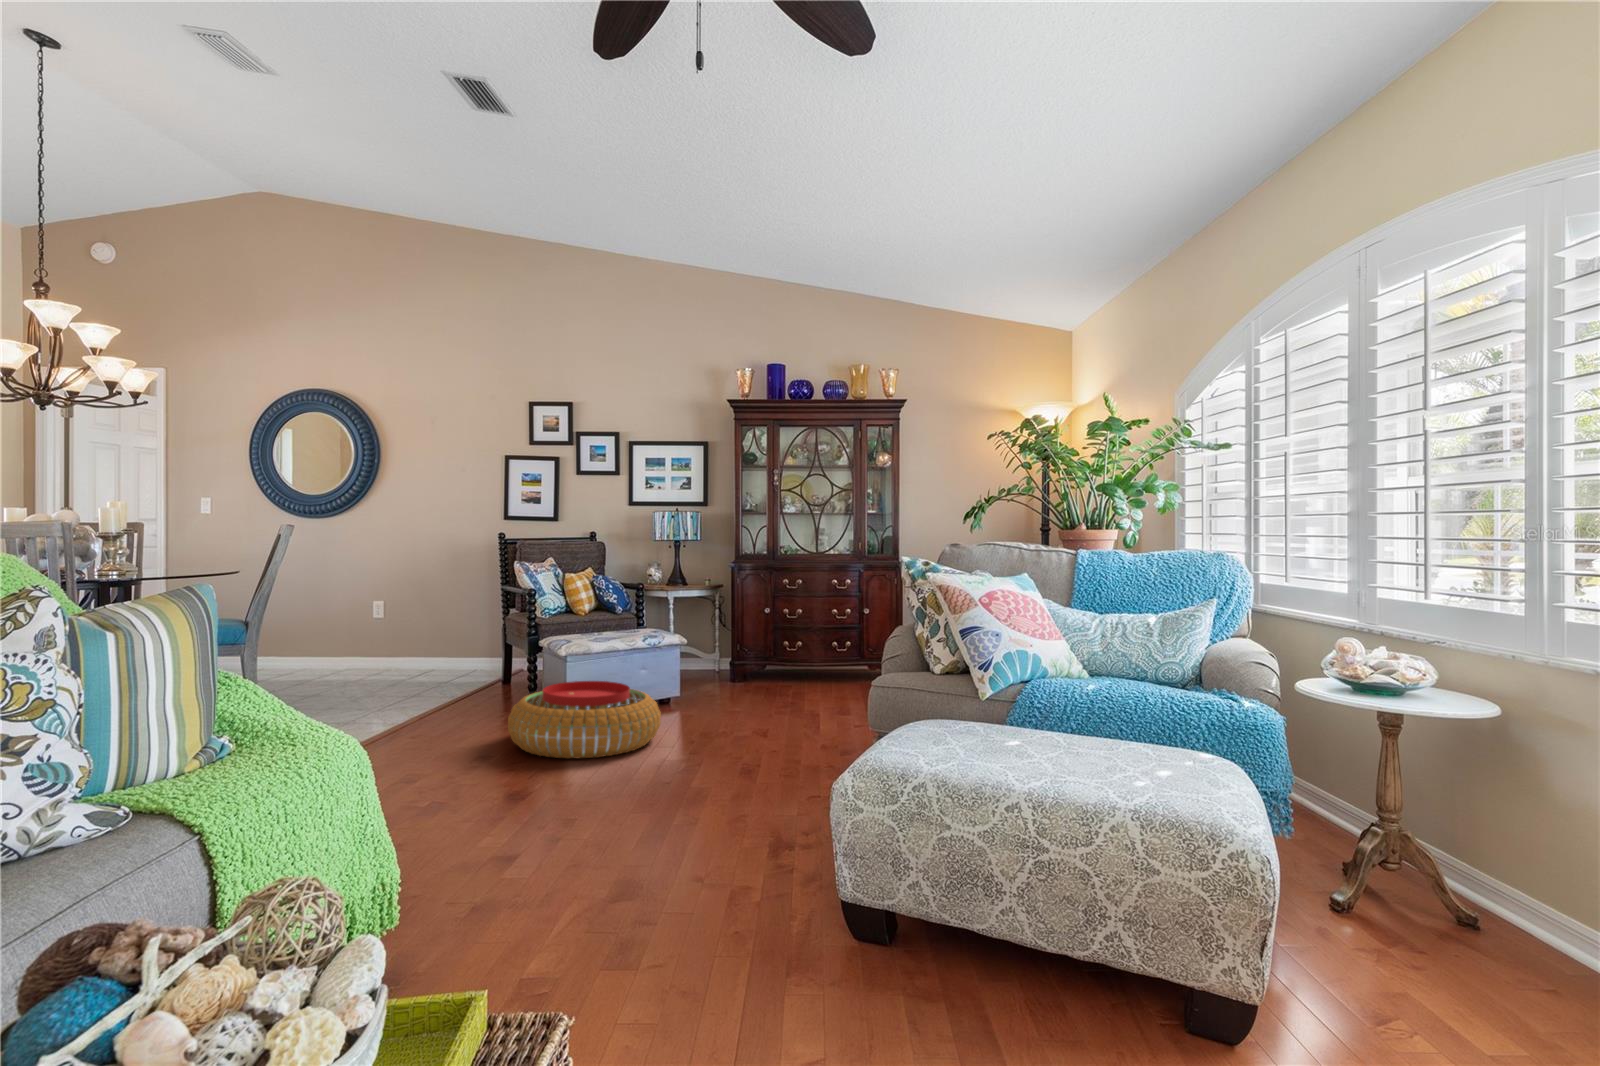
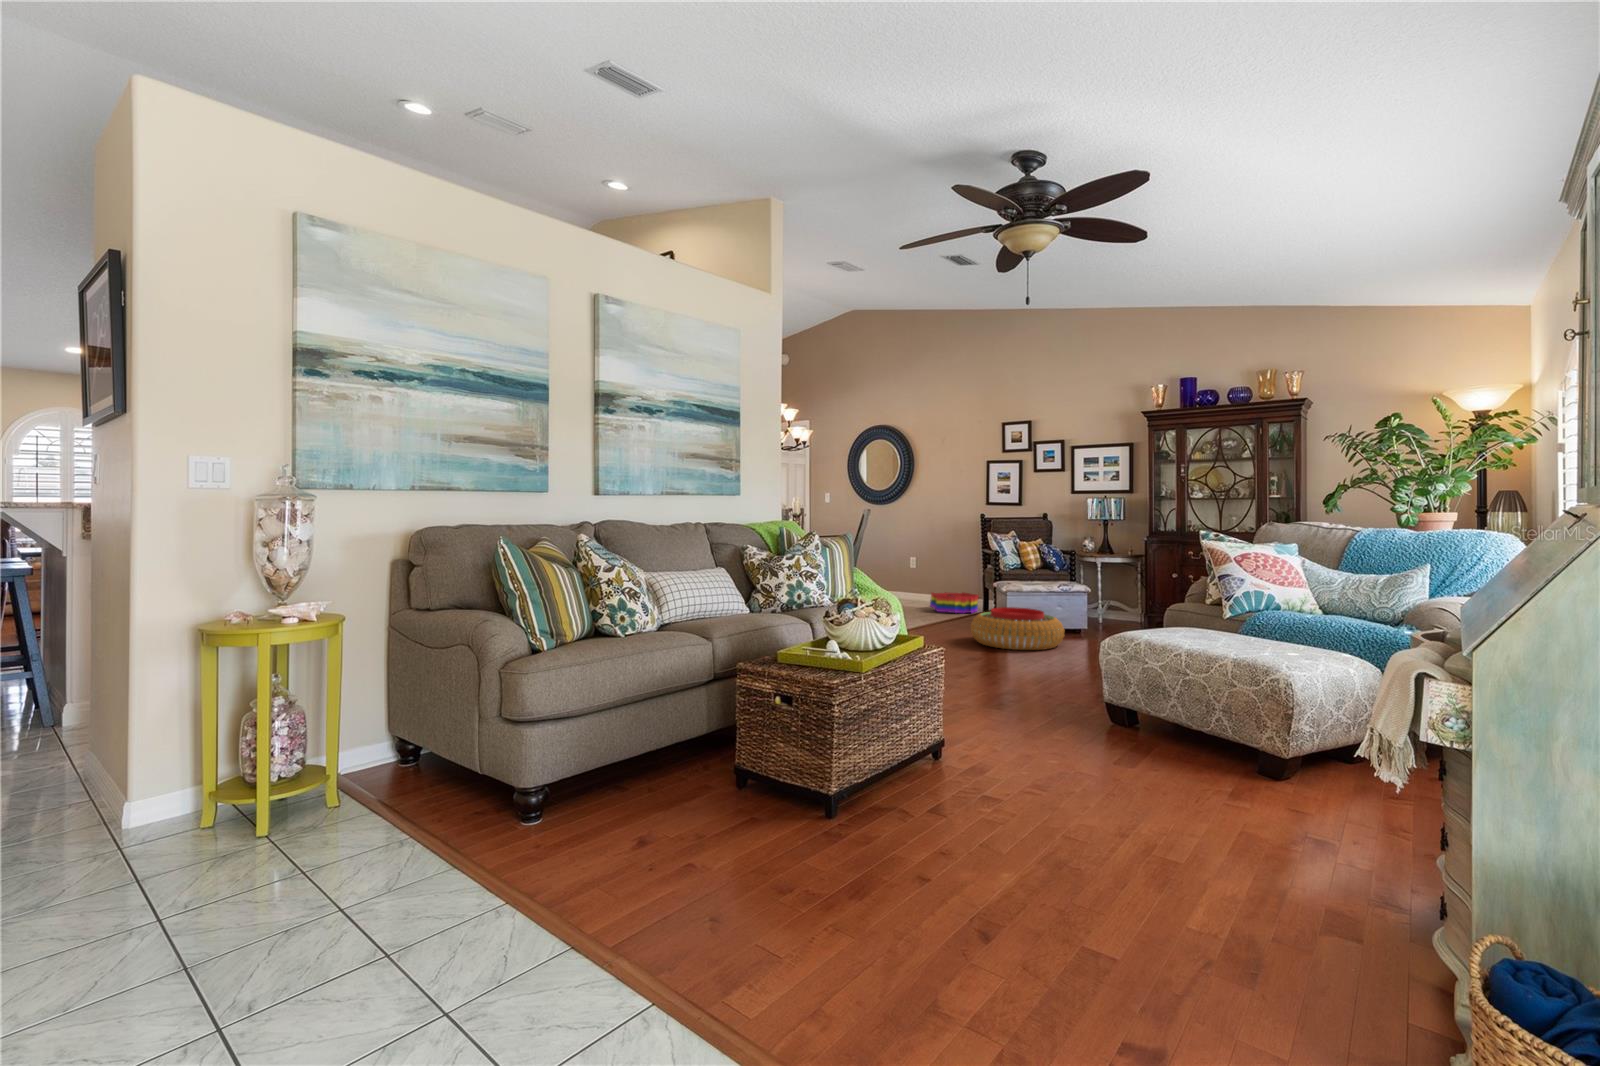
storage bin: none [416,651,496,687] -> present [930,592,978,613]

